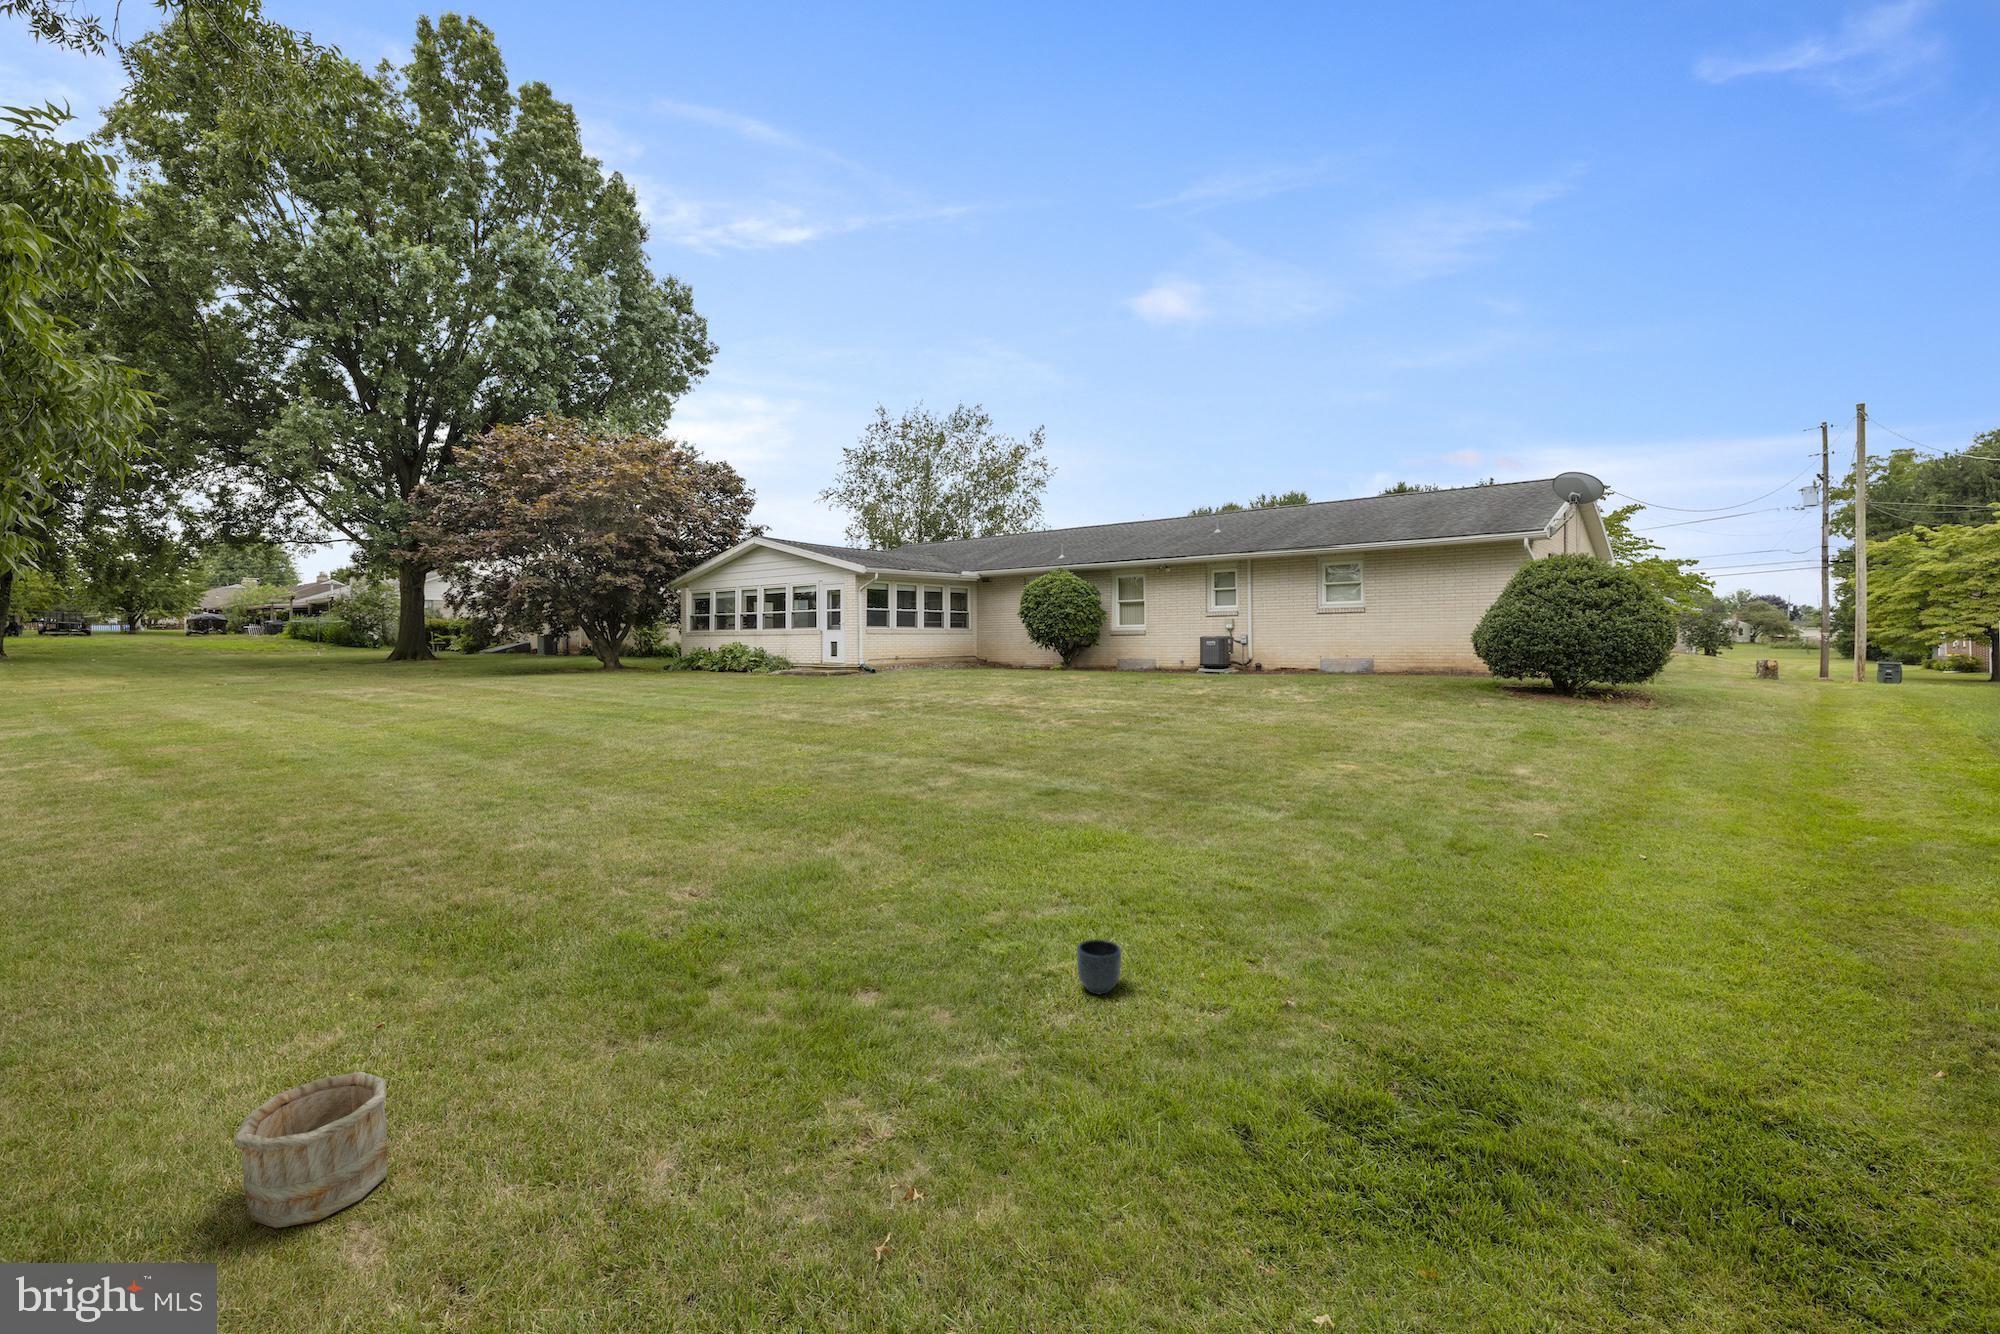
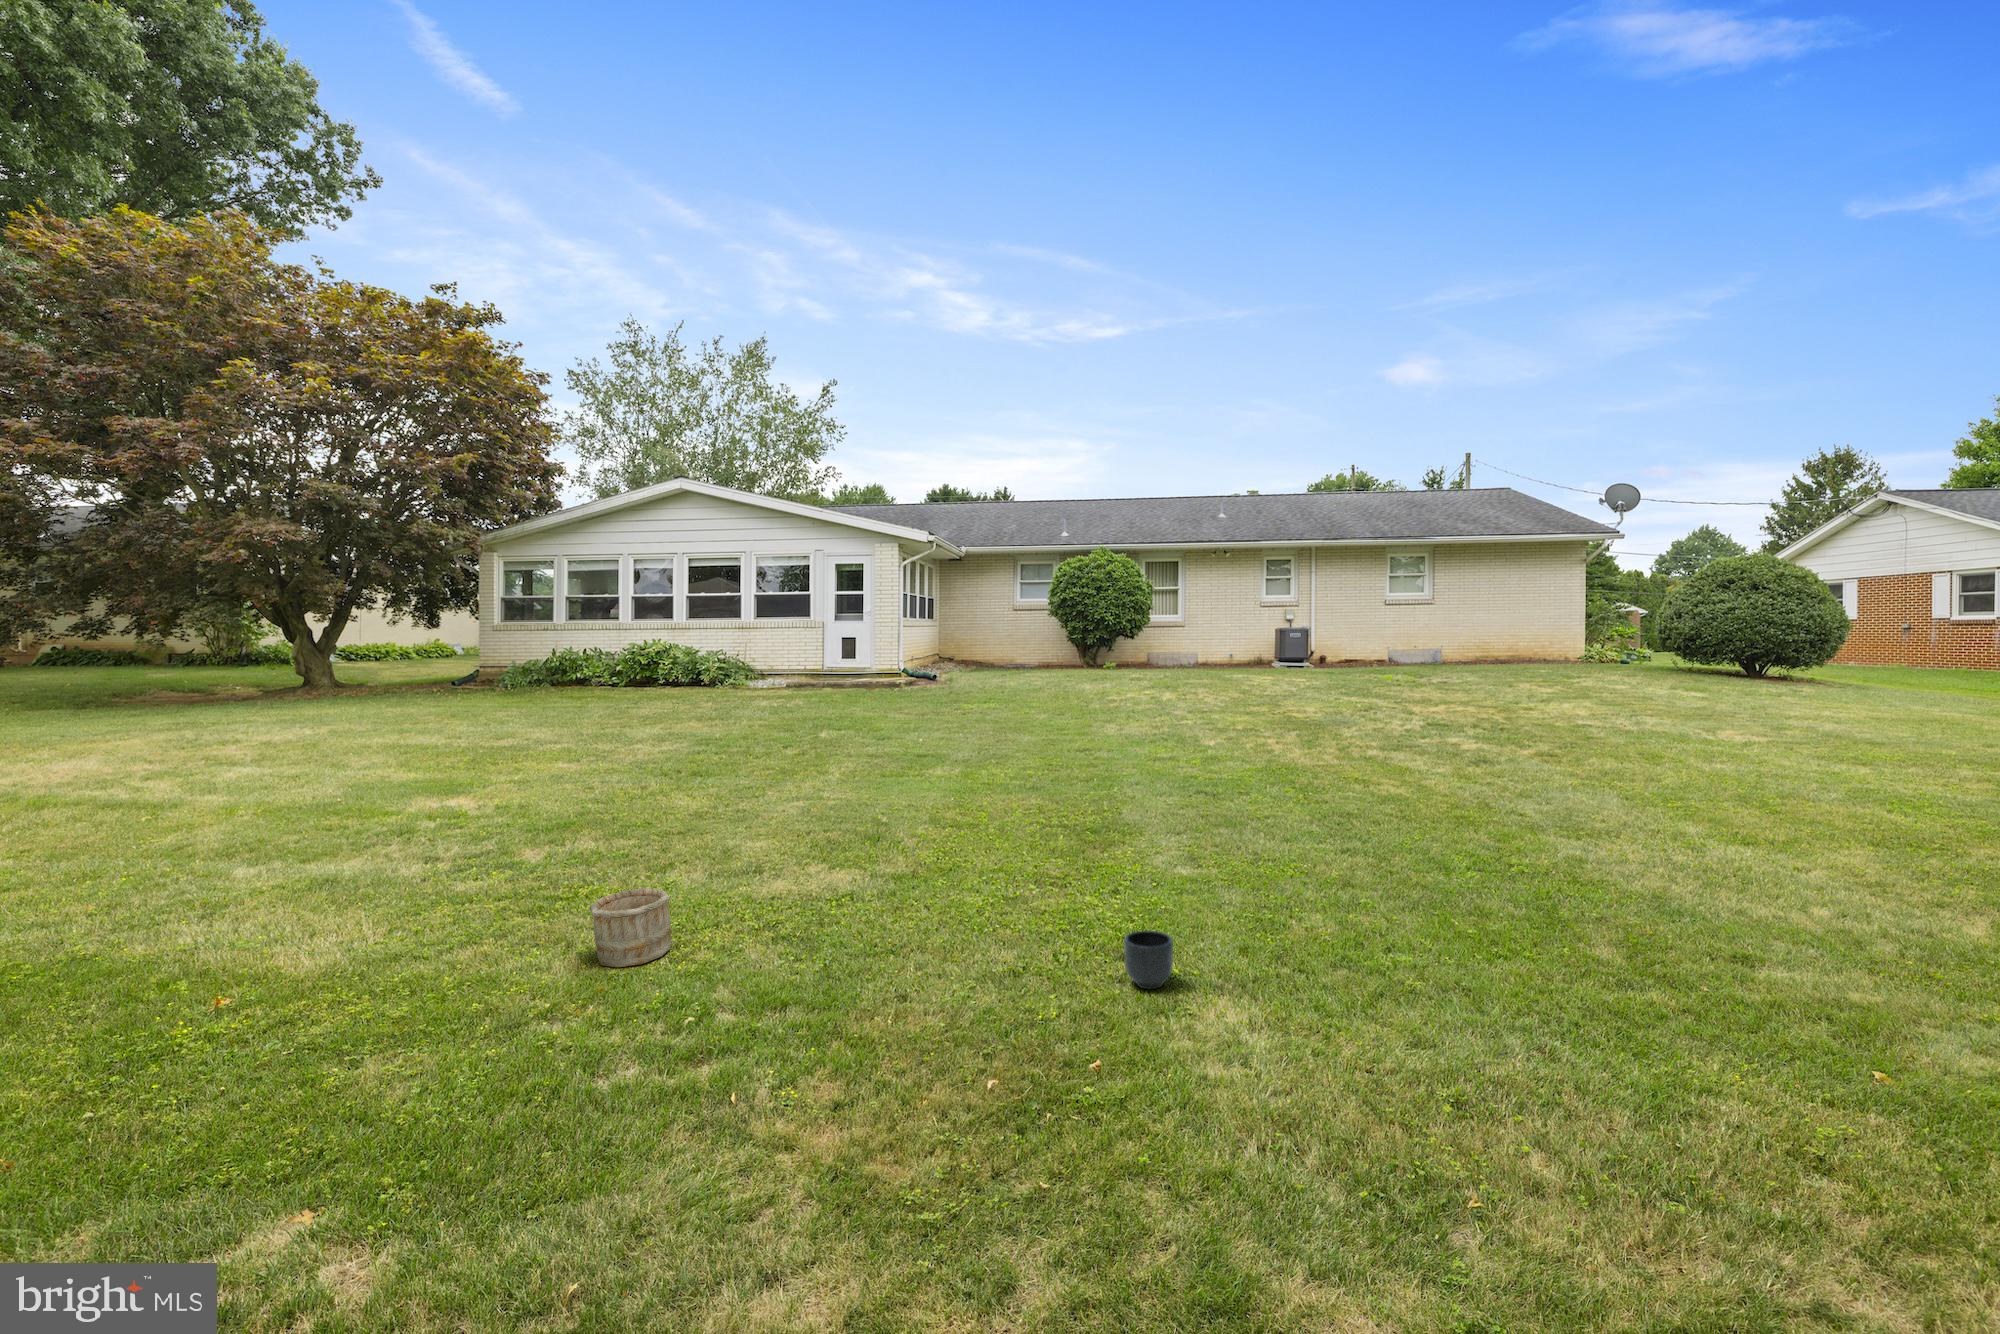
wooden bucket: present [234,1072,388,1228] -> present [590,888,671,967]

